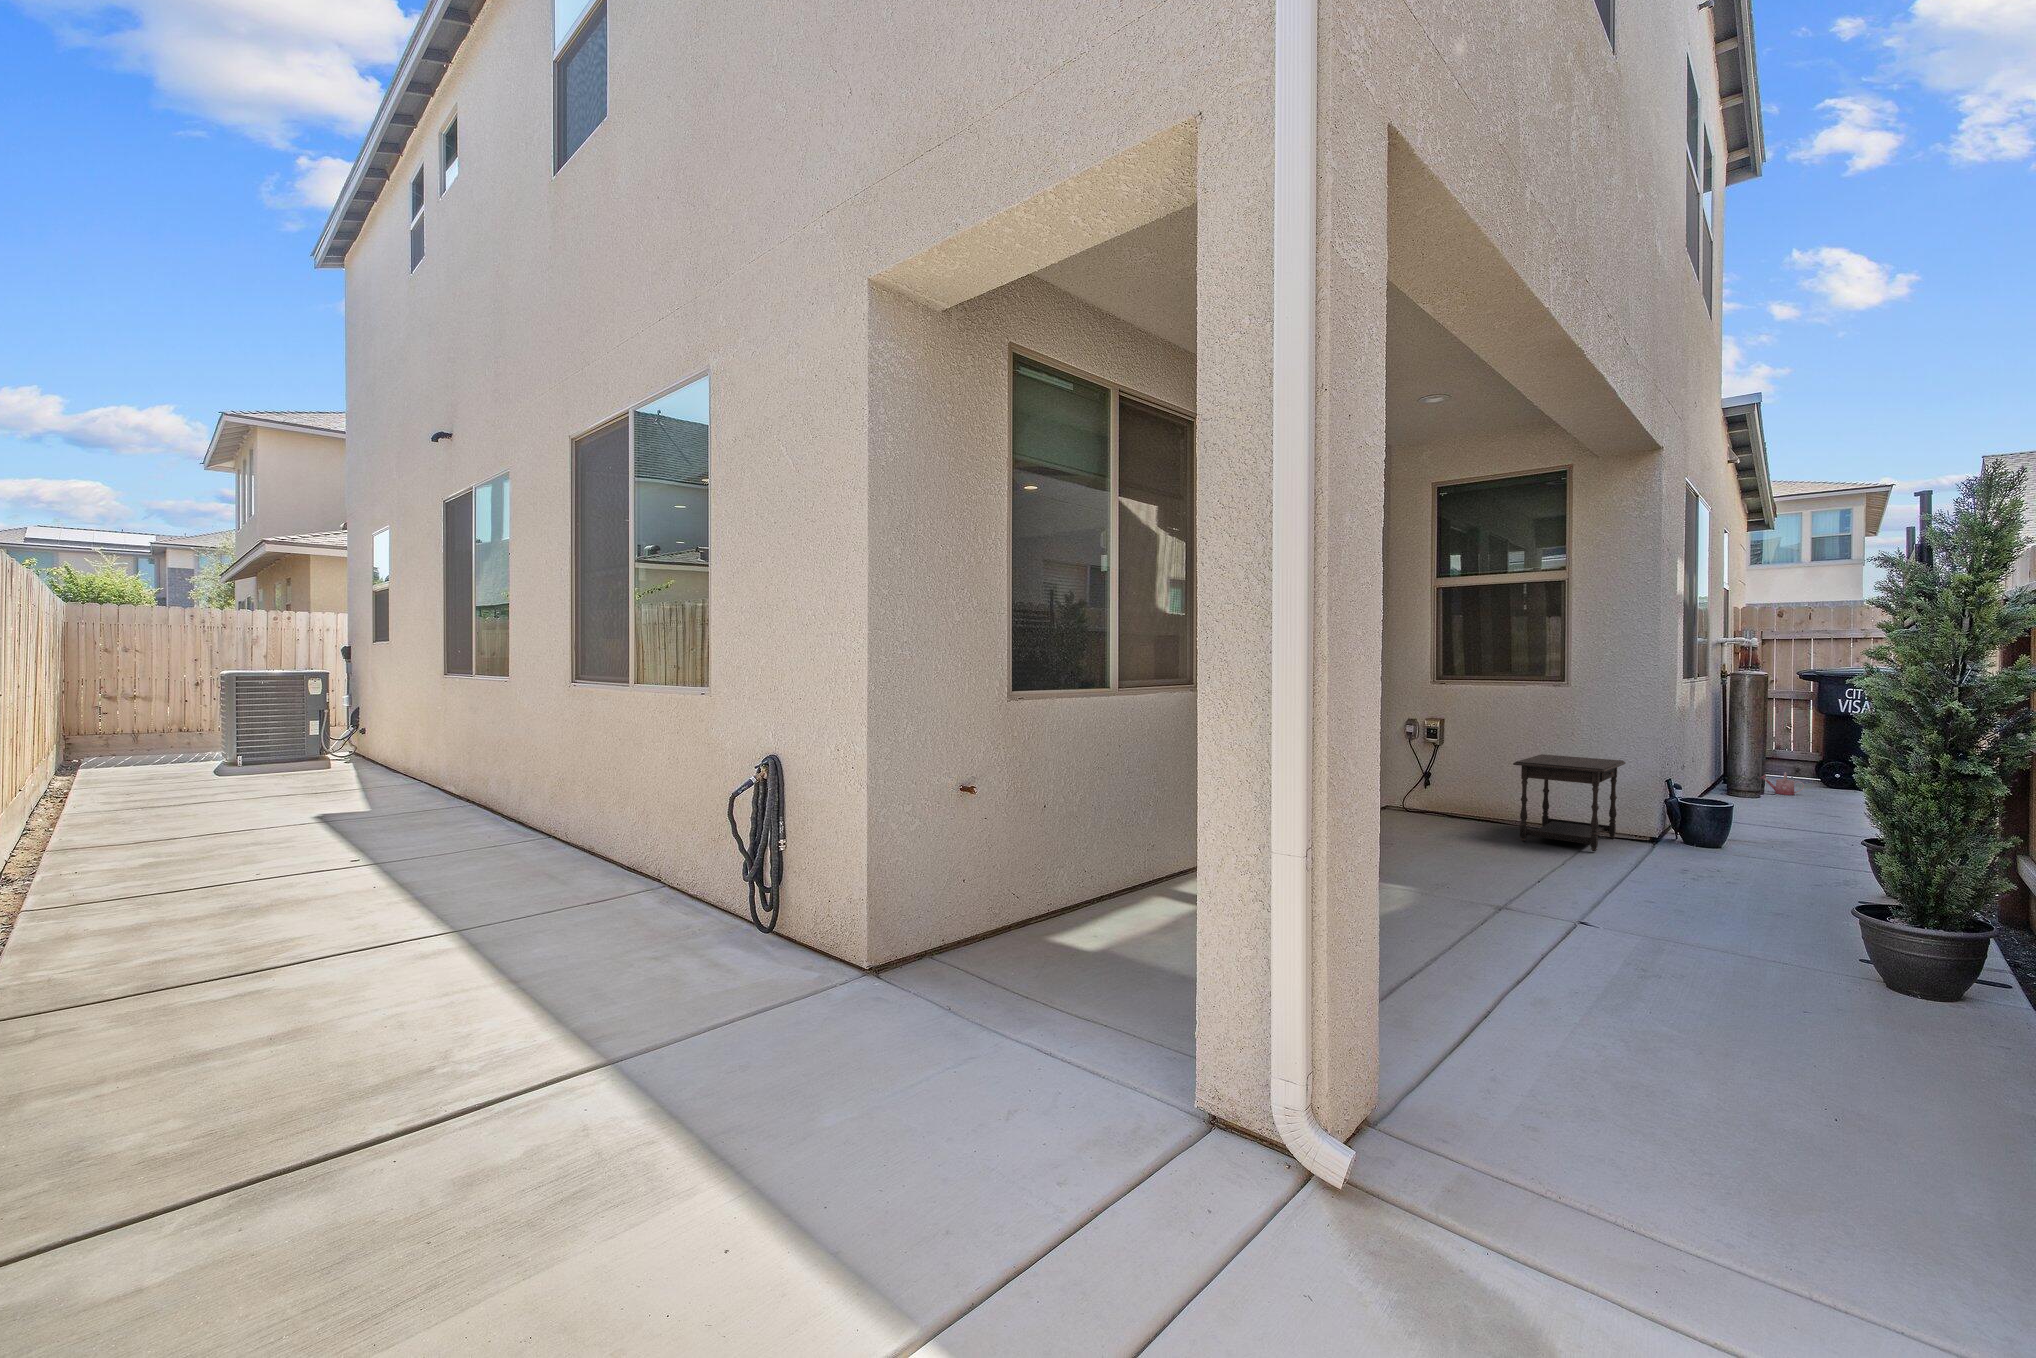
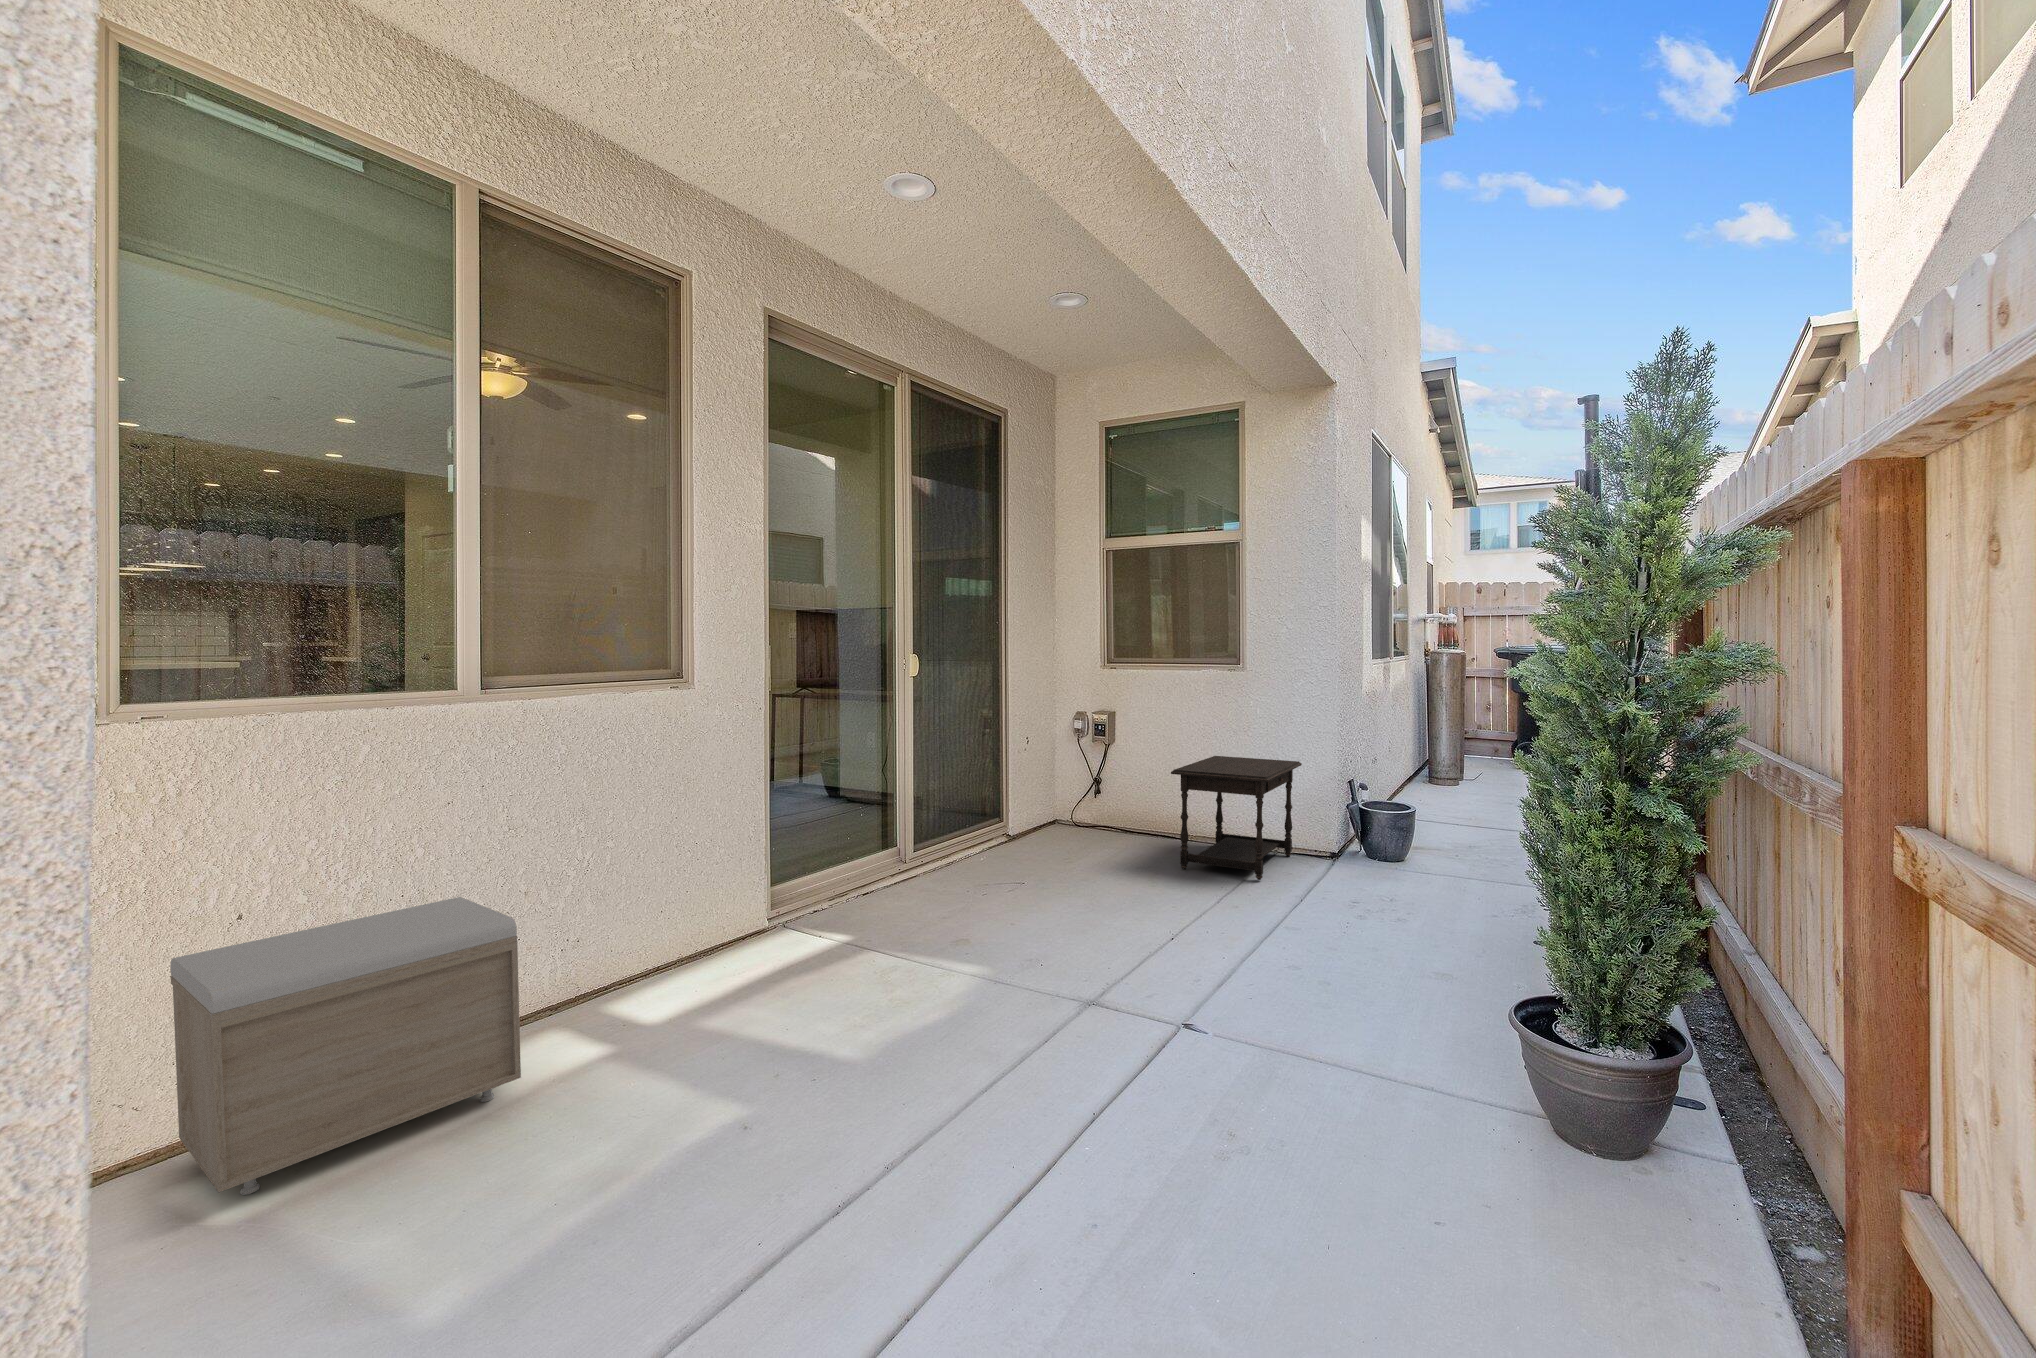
watering can: present [1759,772,1804,795] -> none [1456,757,1497,781]
storage bench: none [1013,805,1167,942] -> present [170,897,521,1195]

